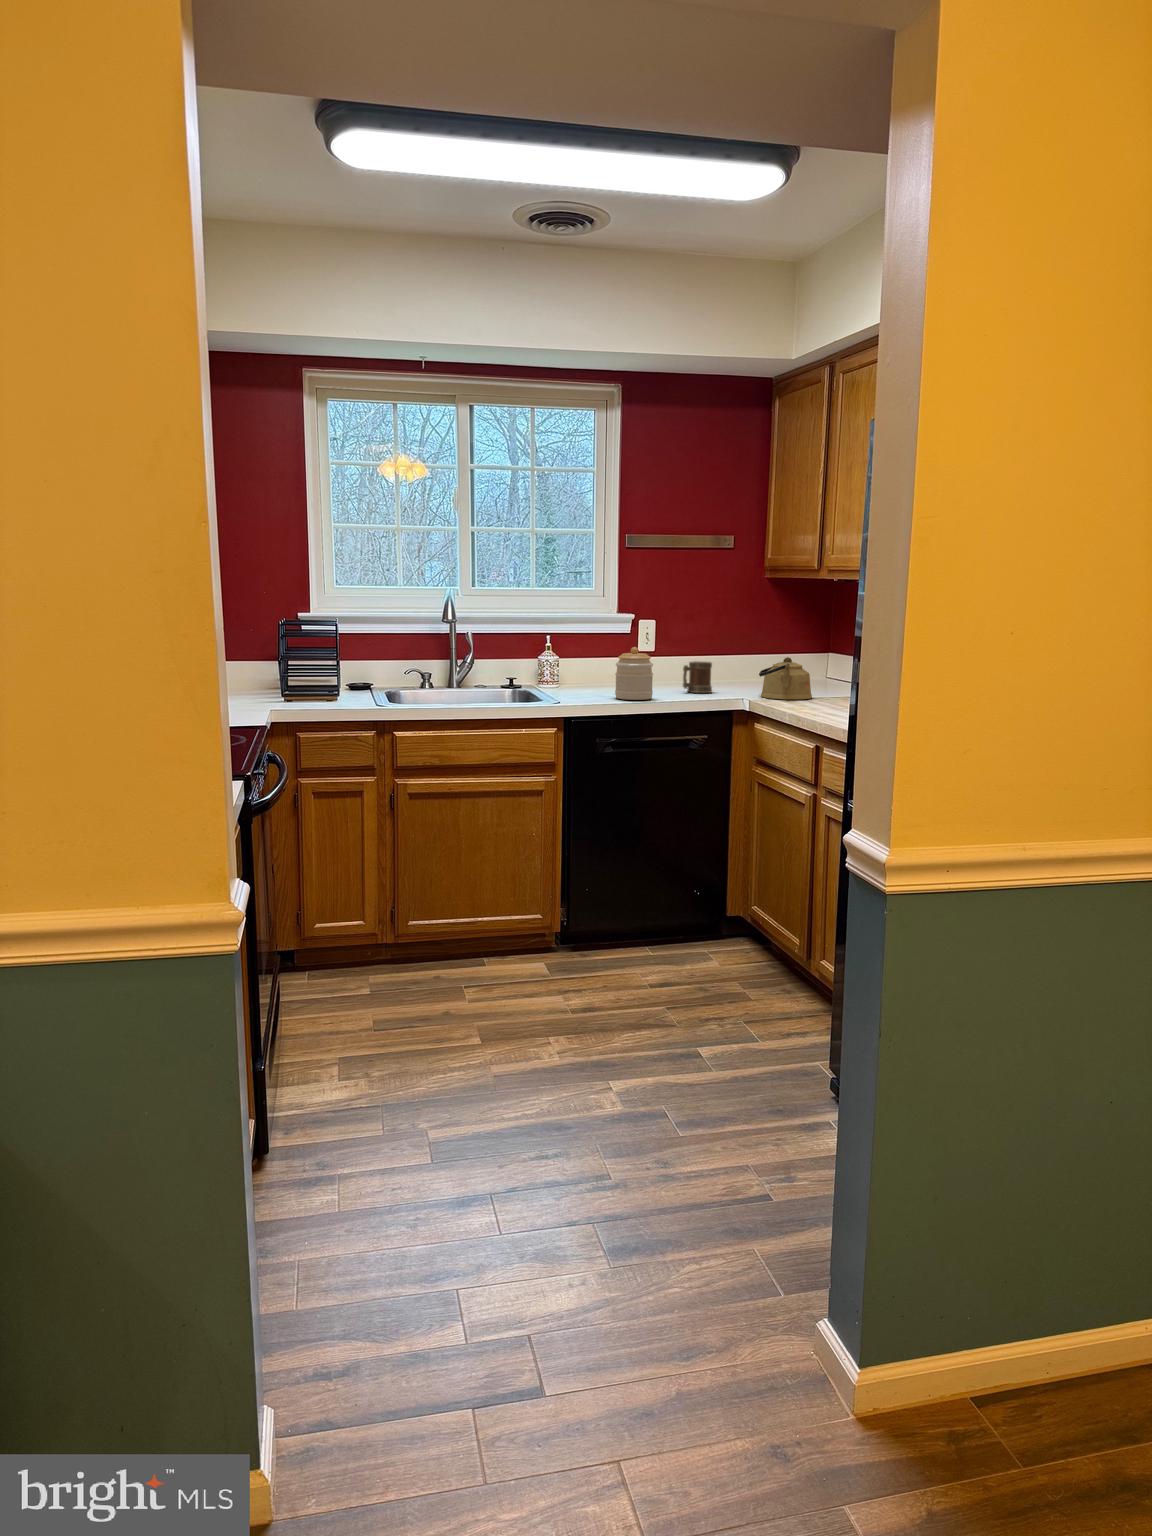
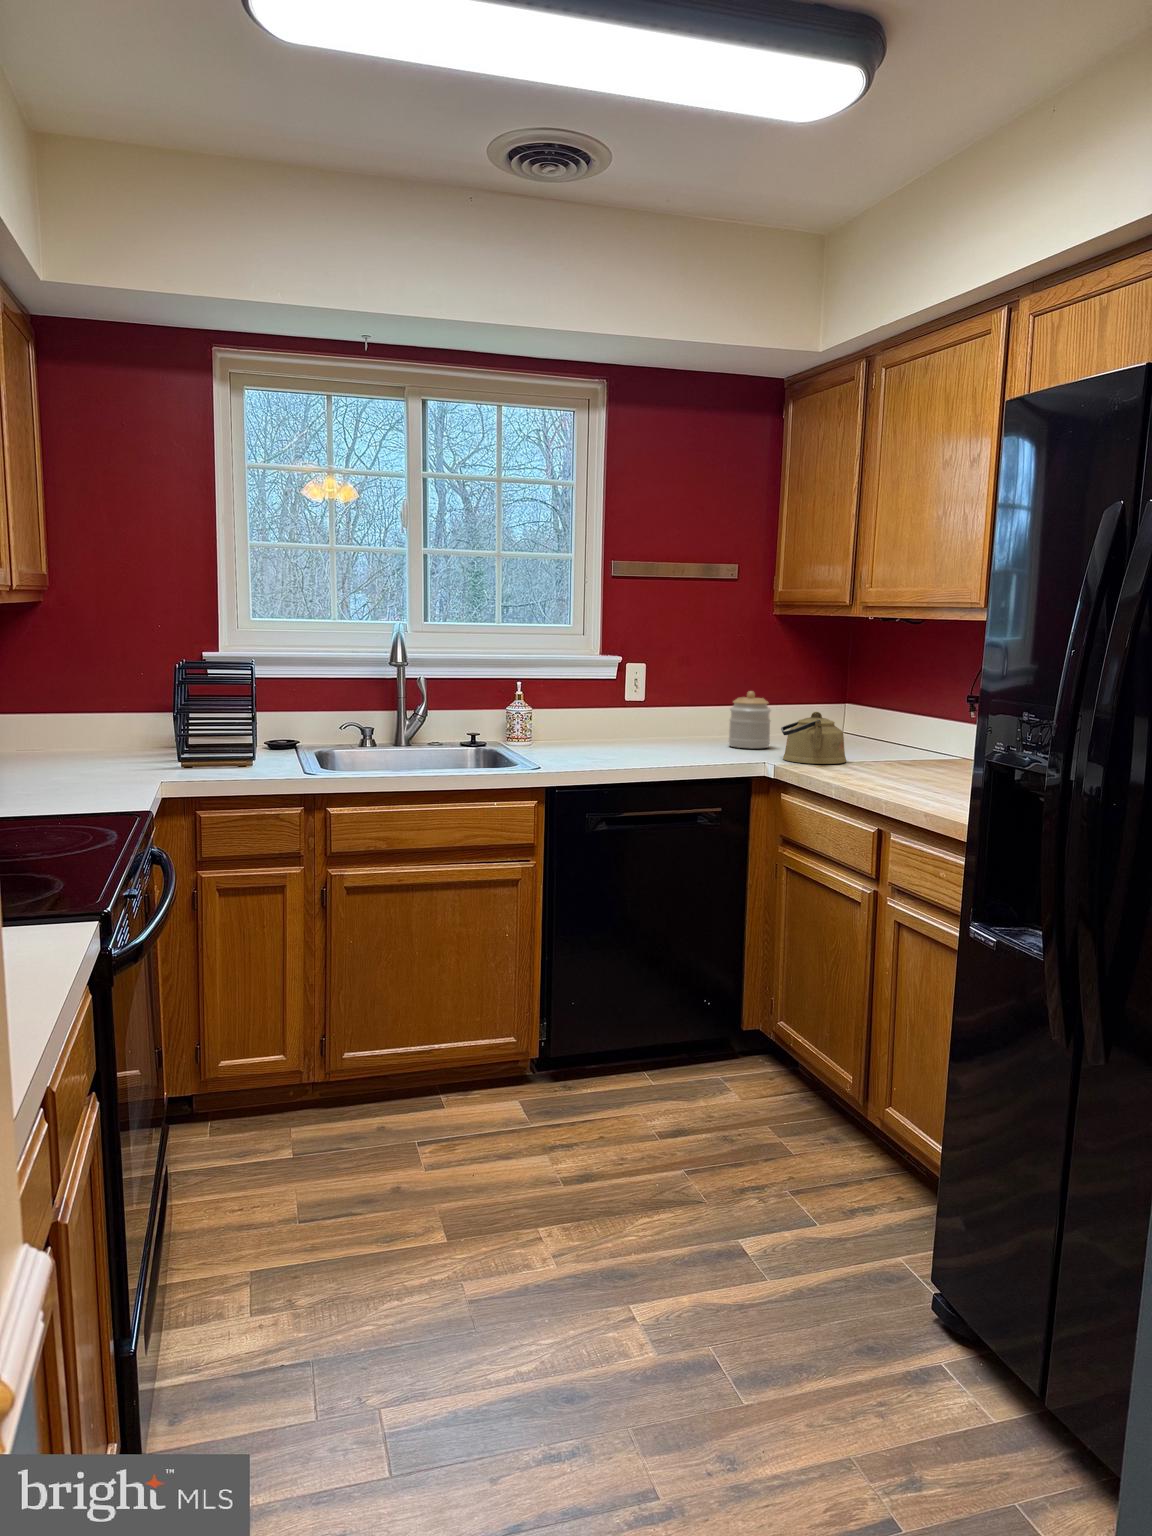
jar: present [615,647,653,700] -> present [729,691,771,749]
mug: present [683,661,712,693] -> none [686,716,722,755]

